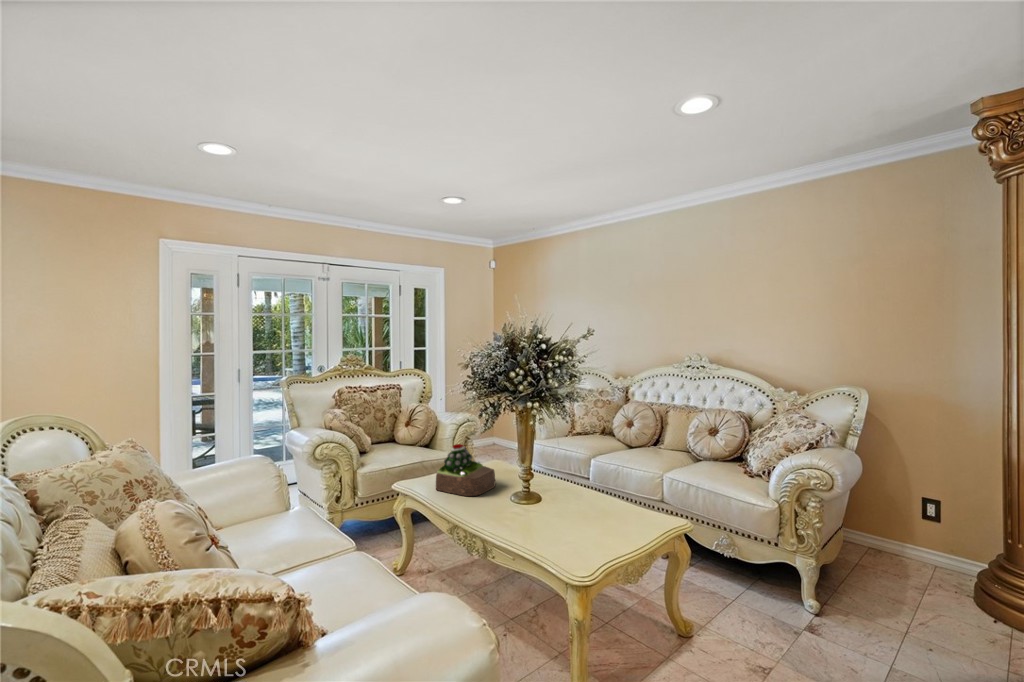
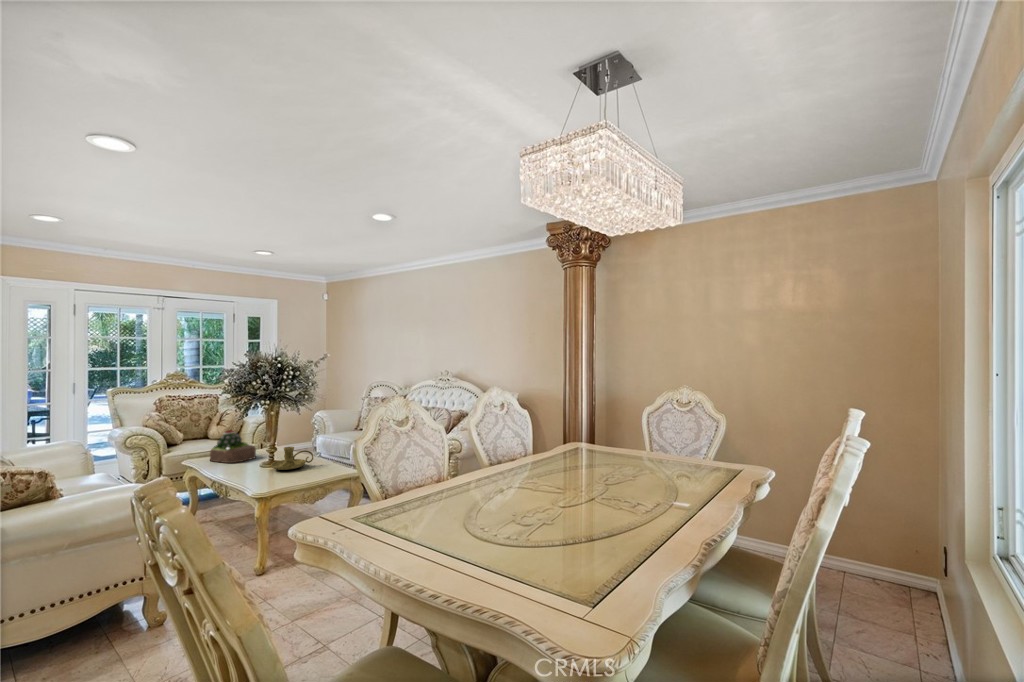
candle holder: none [545,480,602,520] -> present [271,447,313,470]

